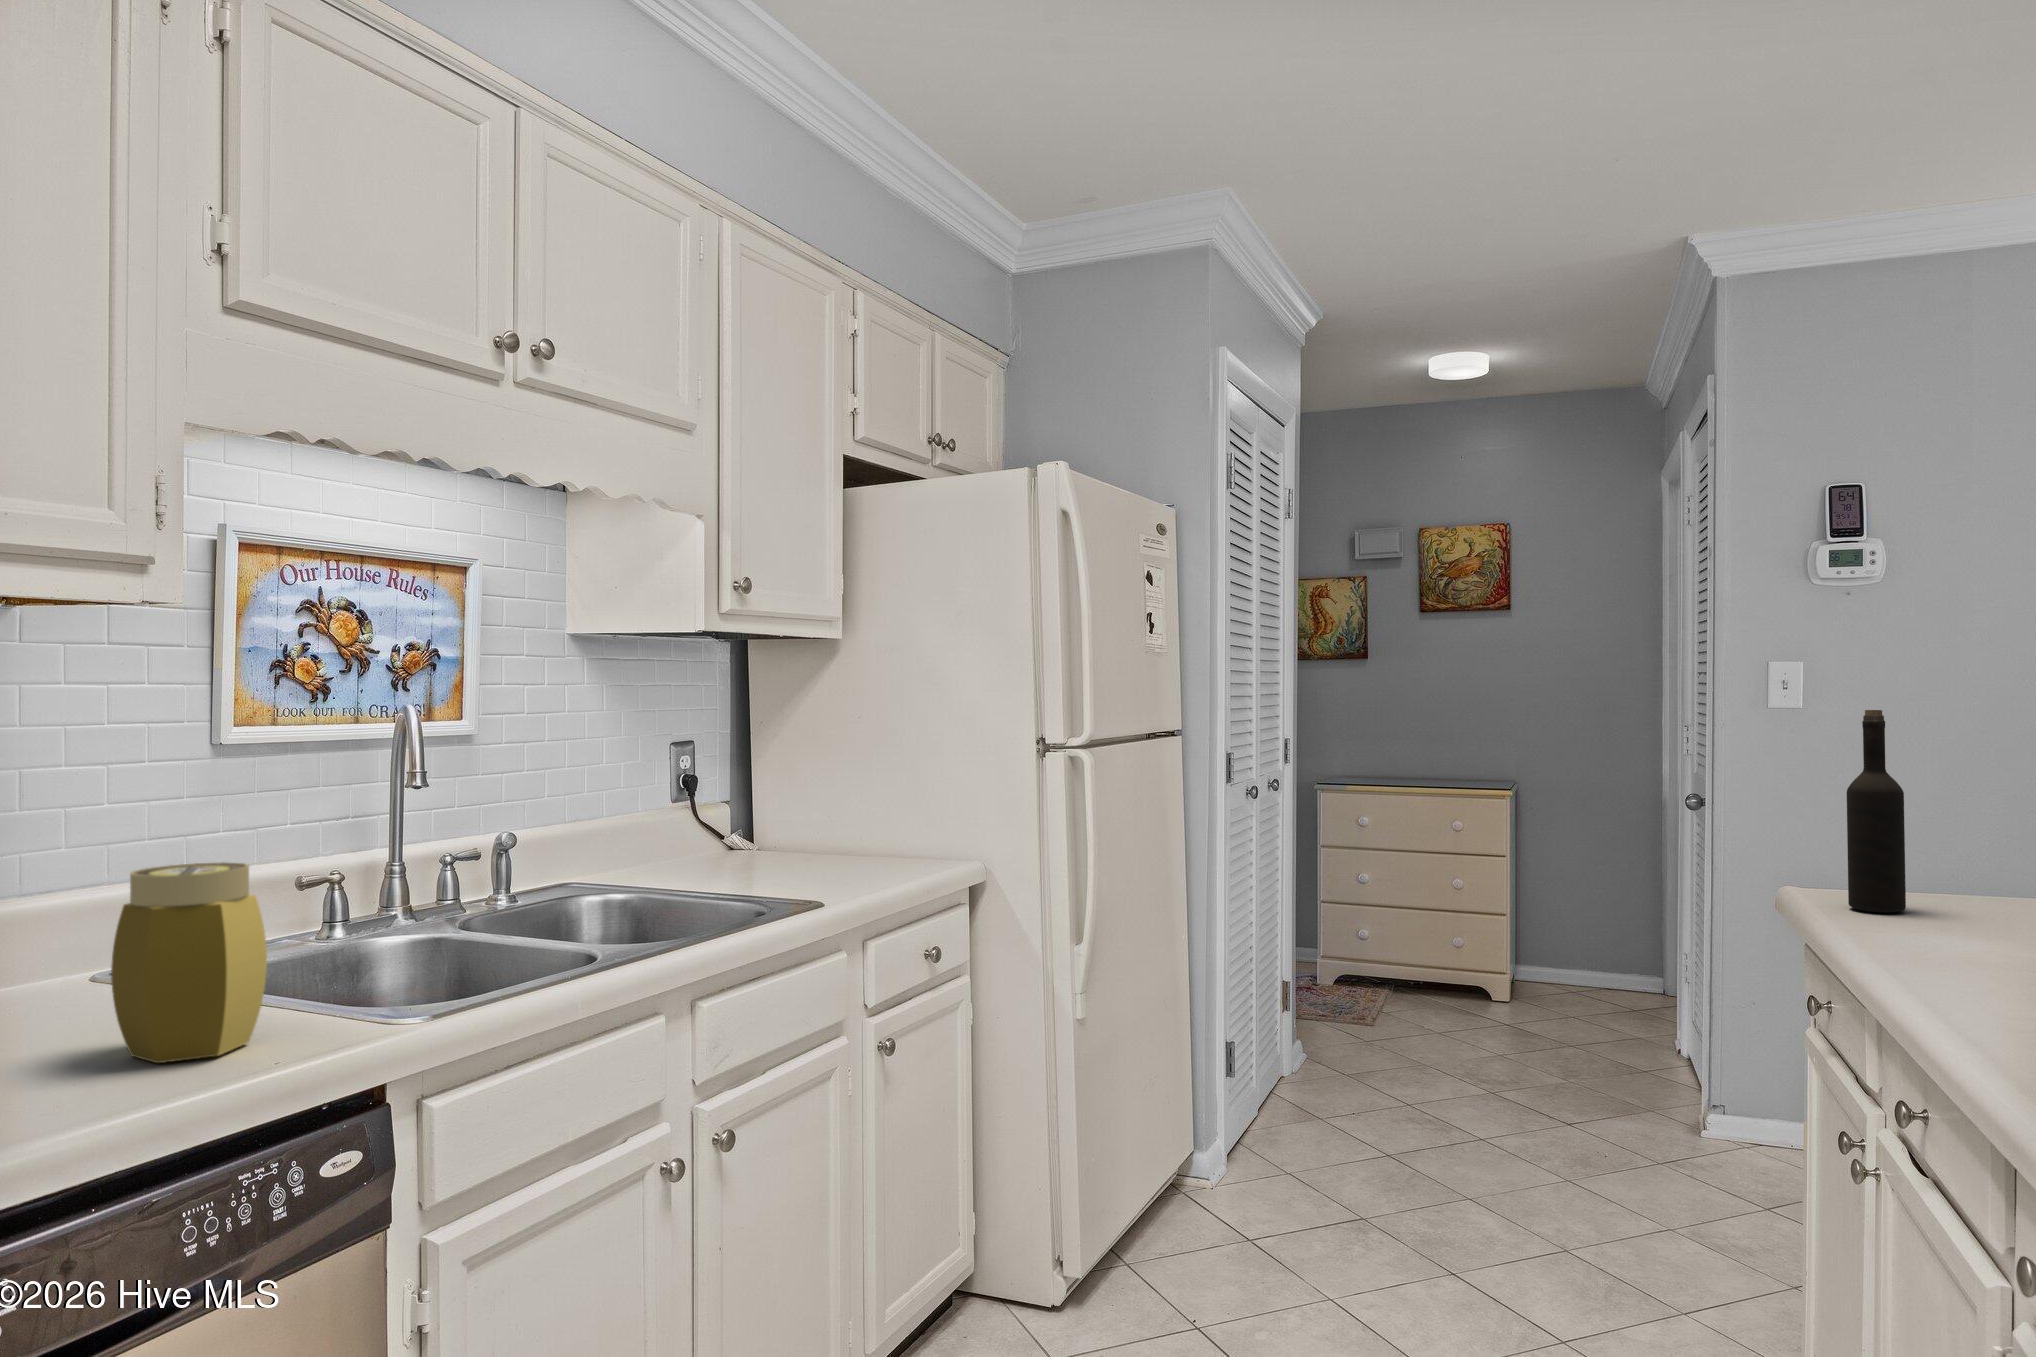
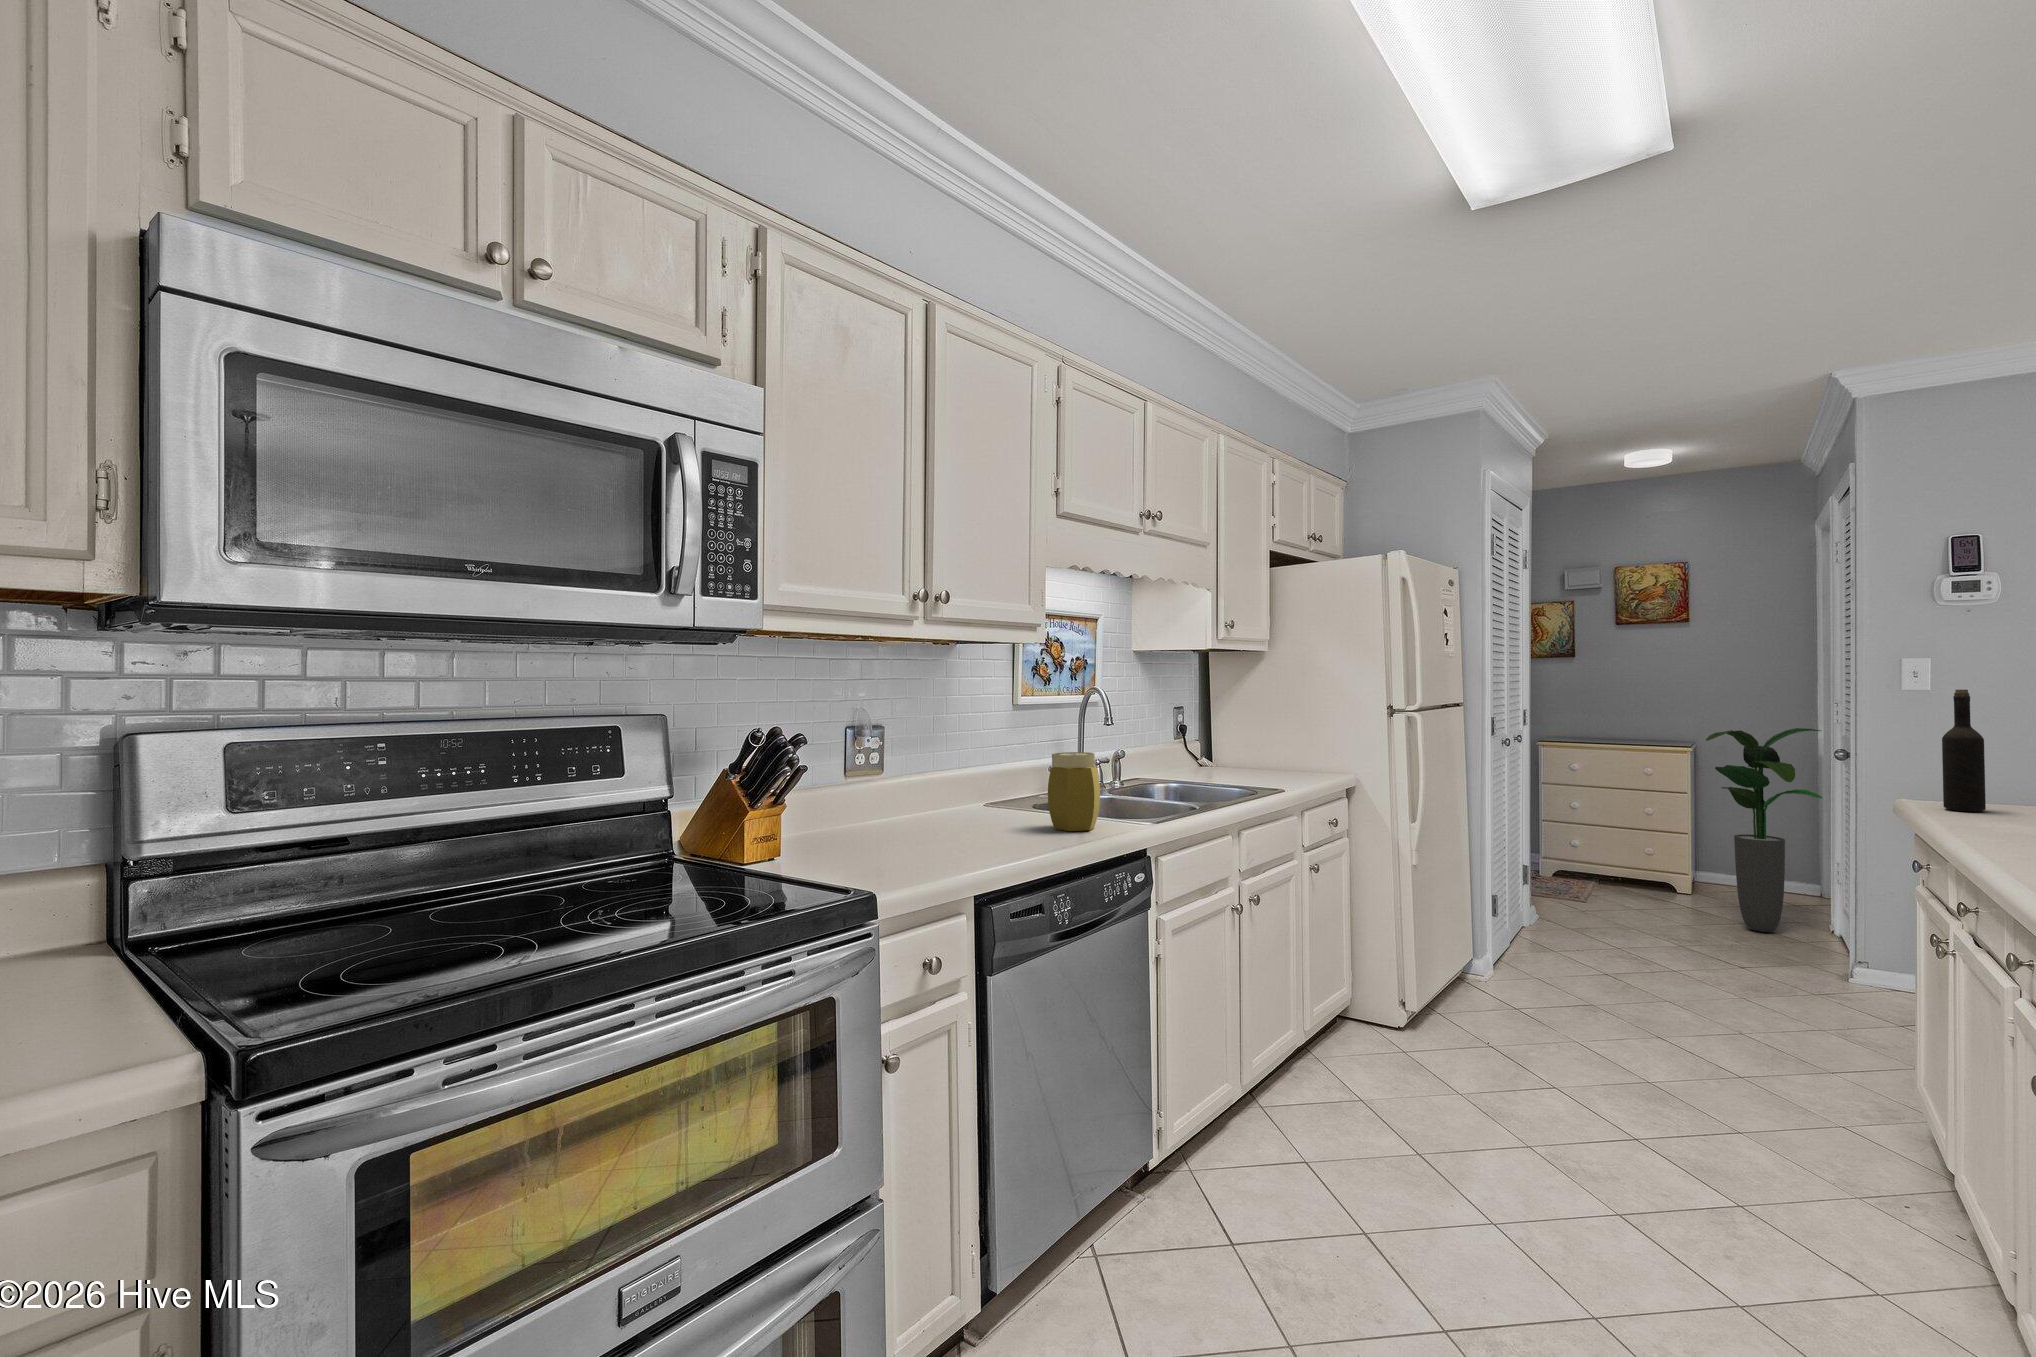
potted plant: none [1527,762,1672,1060] -> present [1706,728,1822,932]

